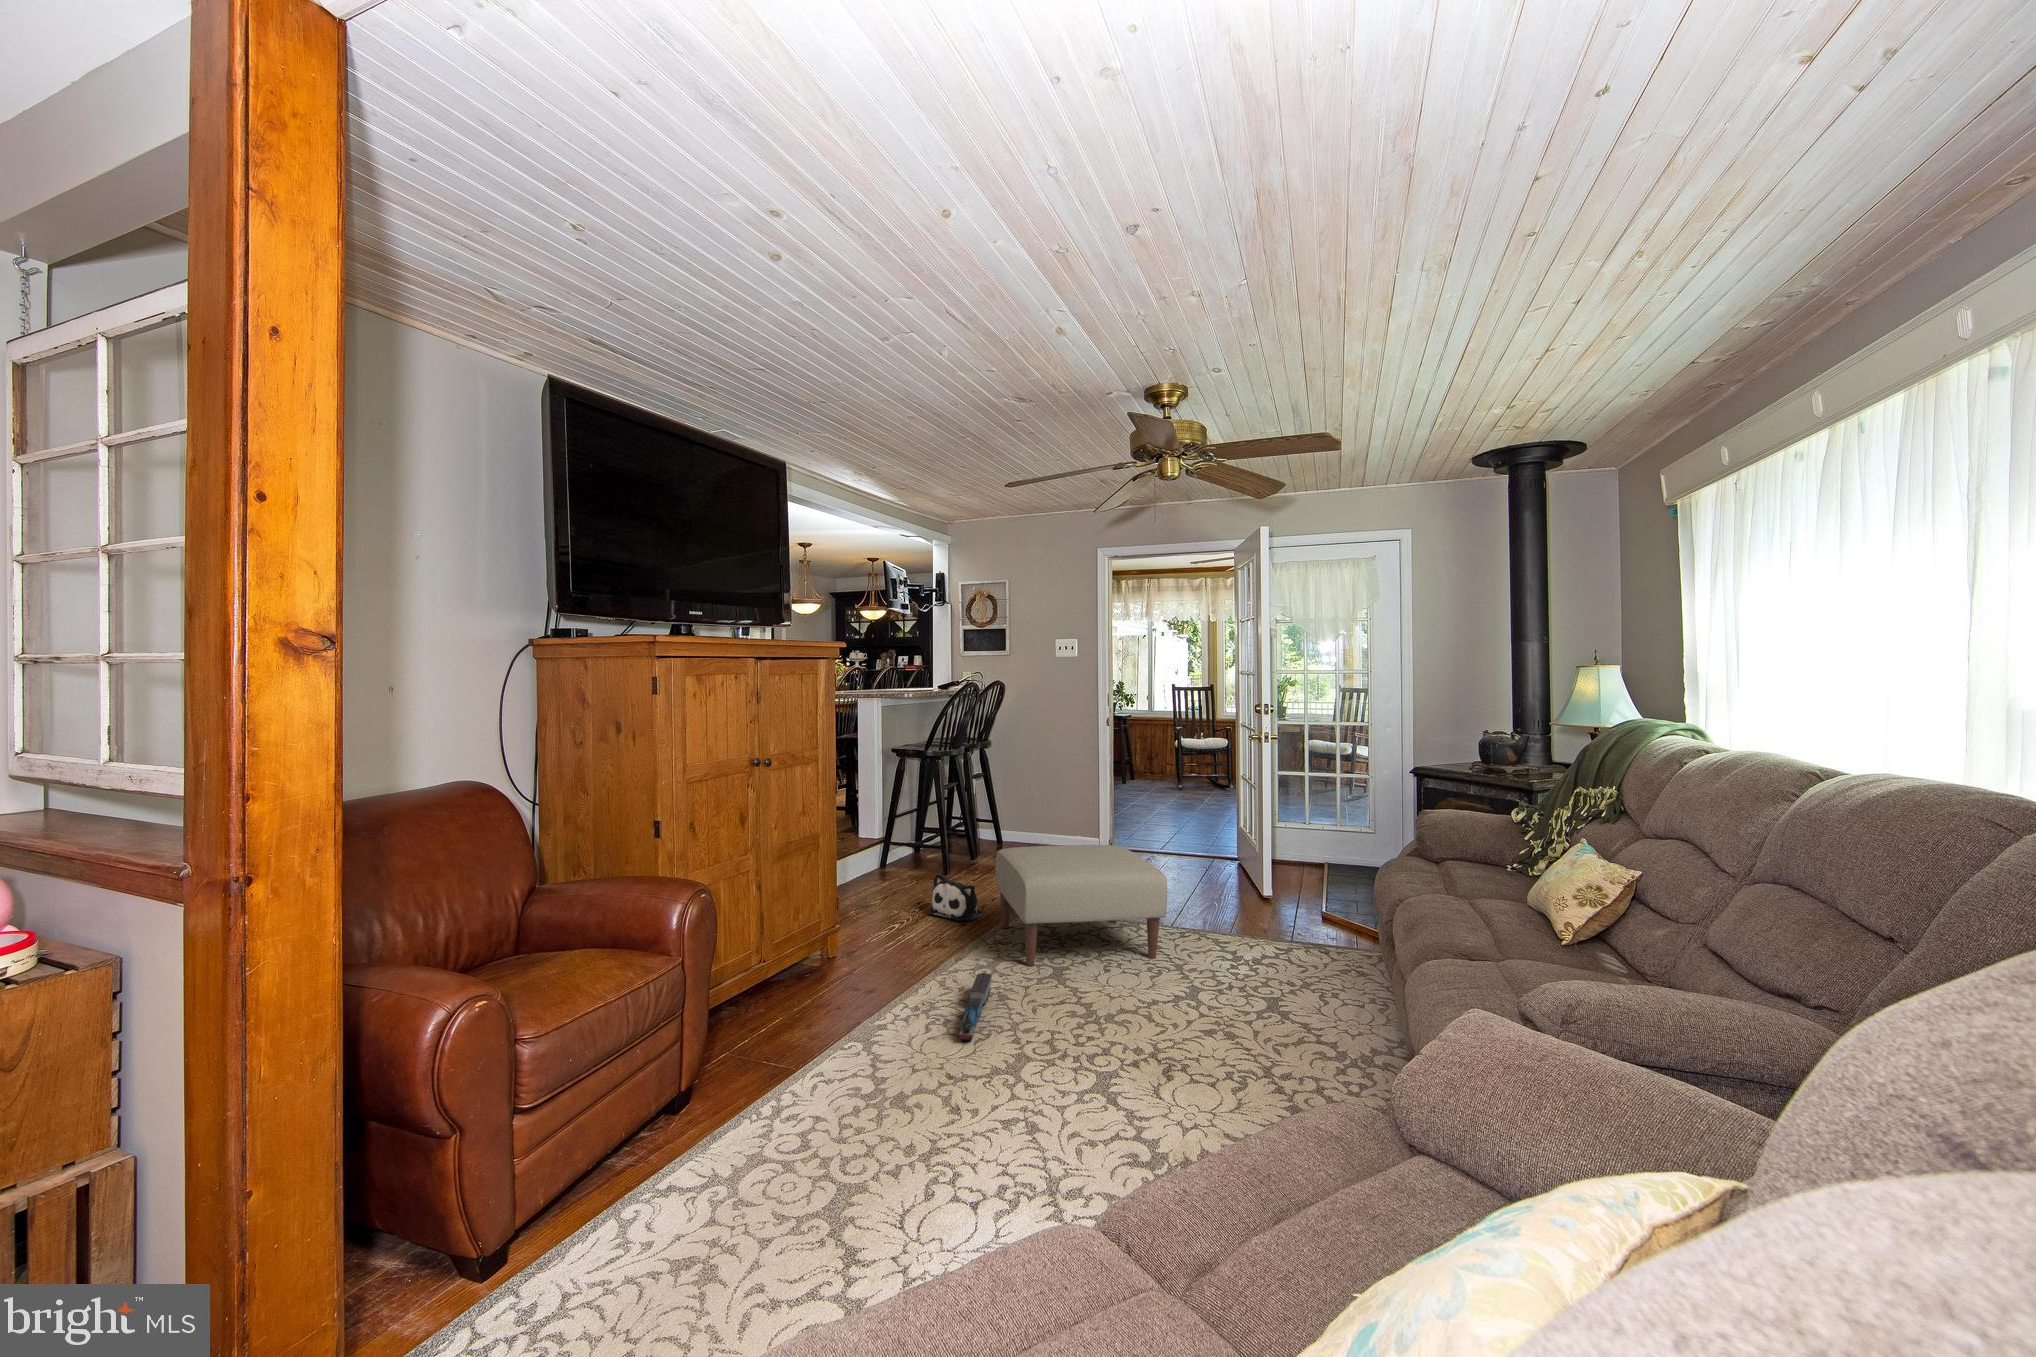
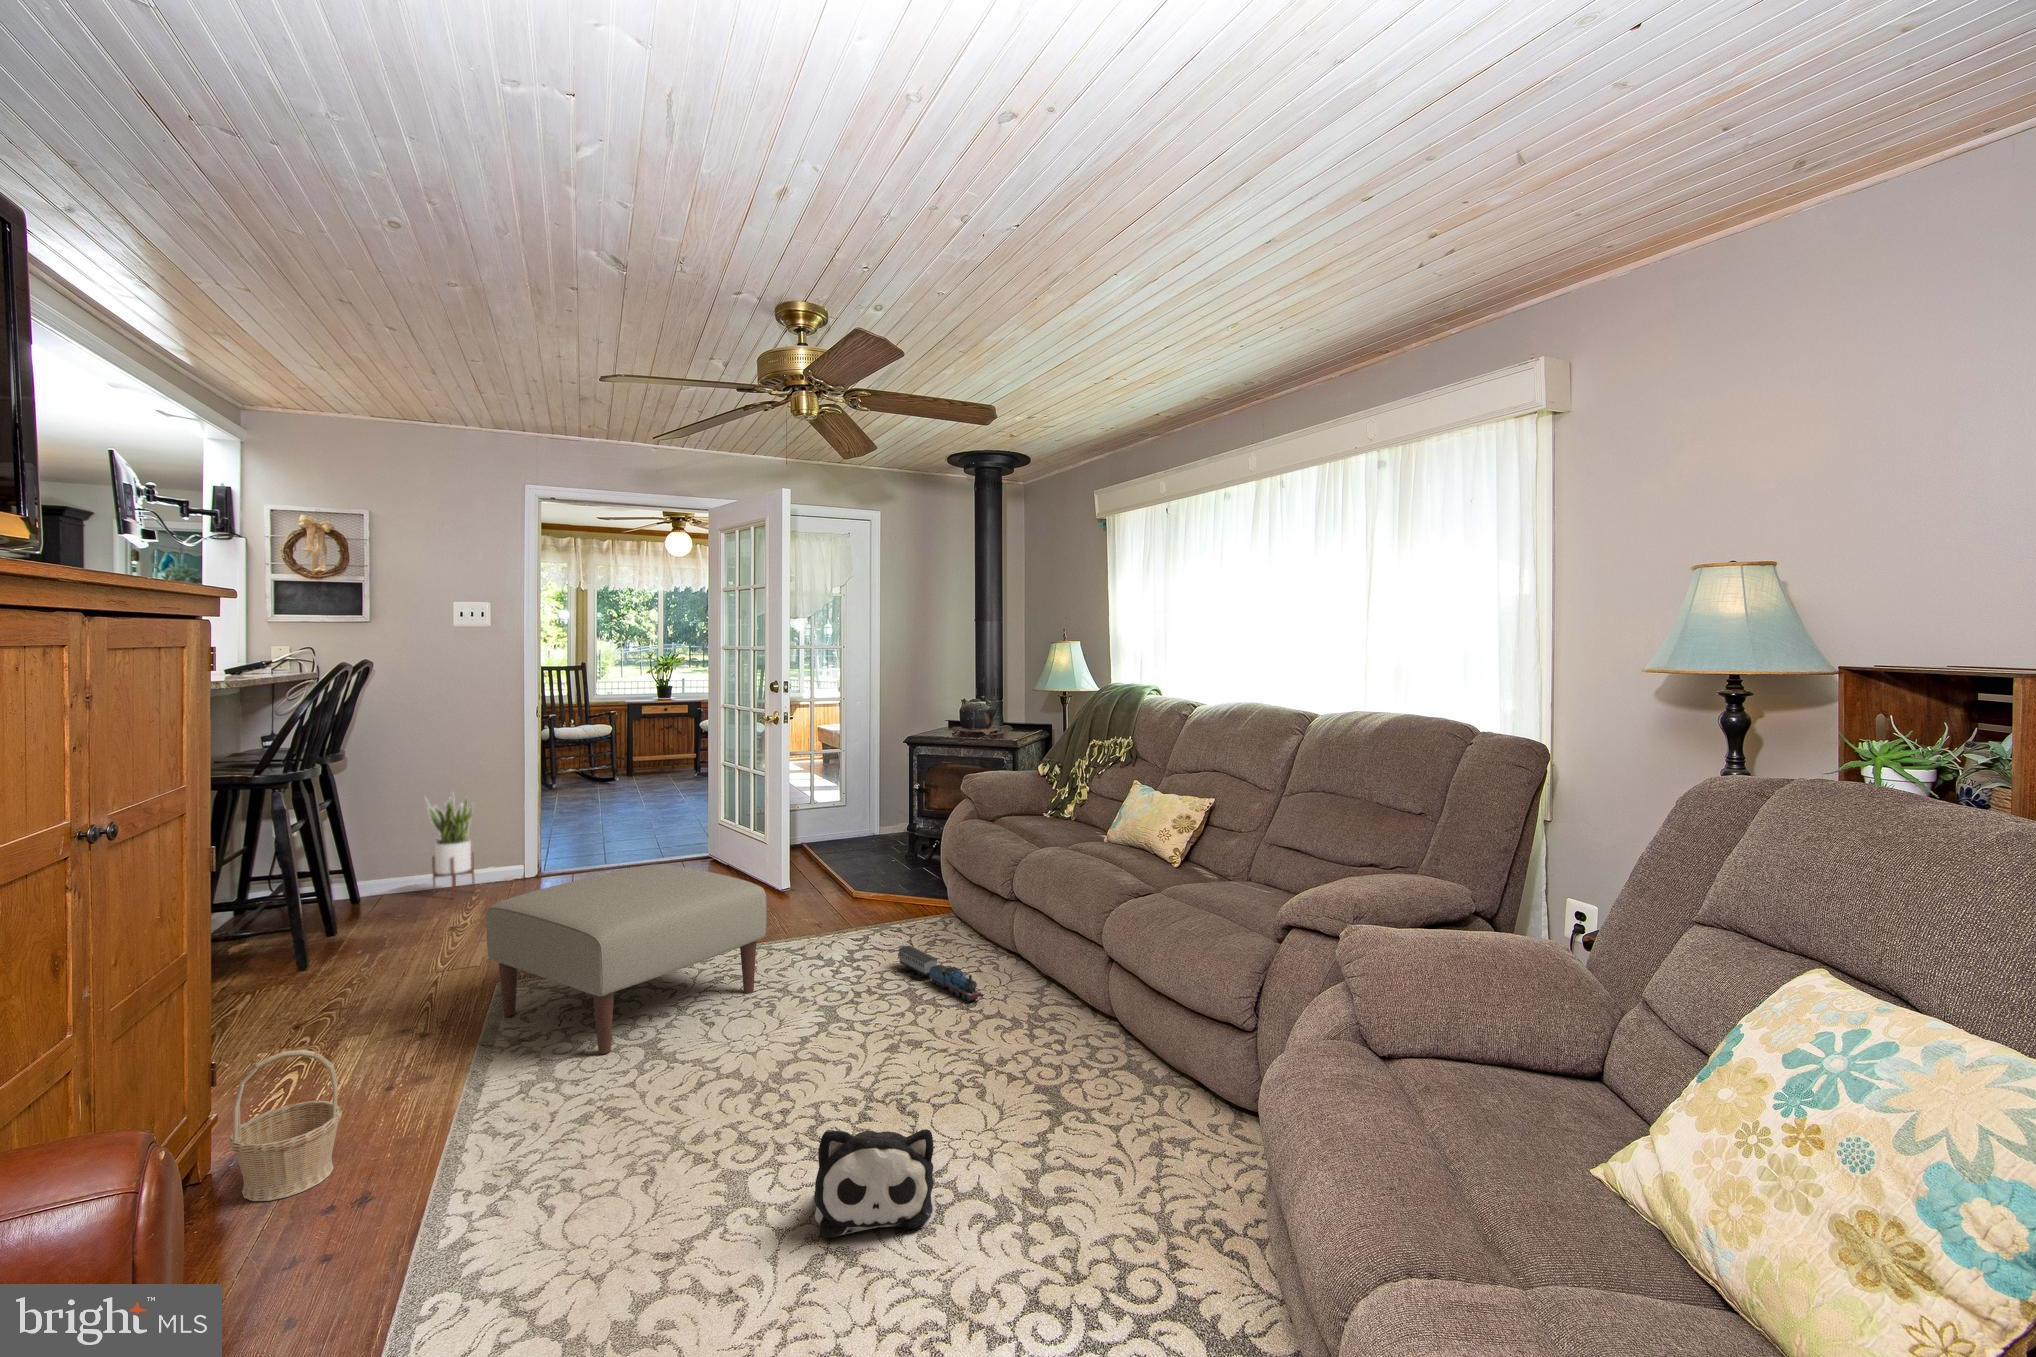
potted plant: none [1031,775,1063,851] -> present [425,794,475,898]
plush toy: present [929,874,983,921] -> present [814,1129,933,1238]
basket: none [820,901,871,981] -> present [229,1050,342,1201]
toy train: present [958,973,992,1041] -> present [899,946,983,1002]

